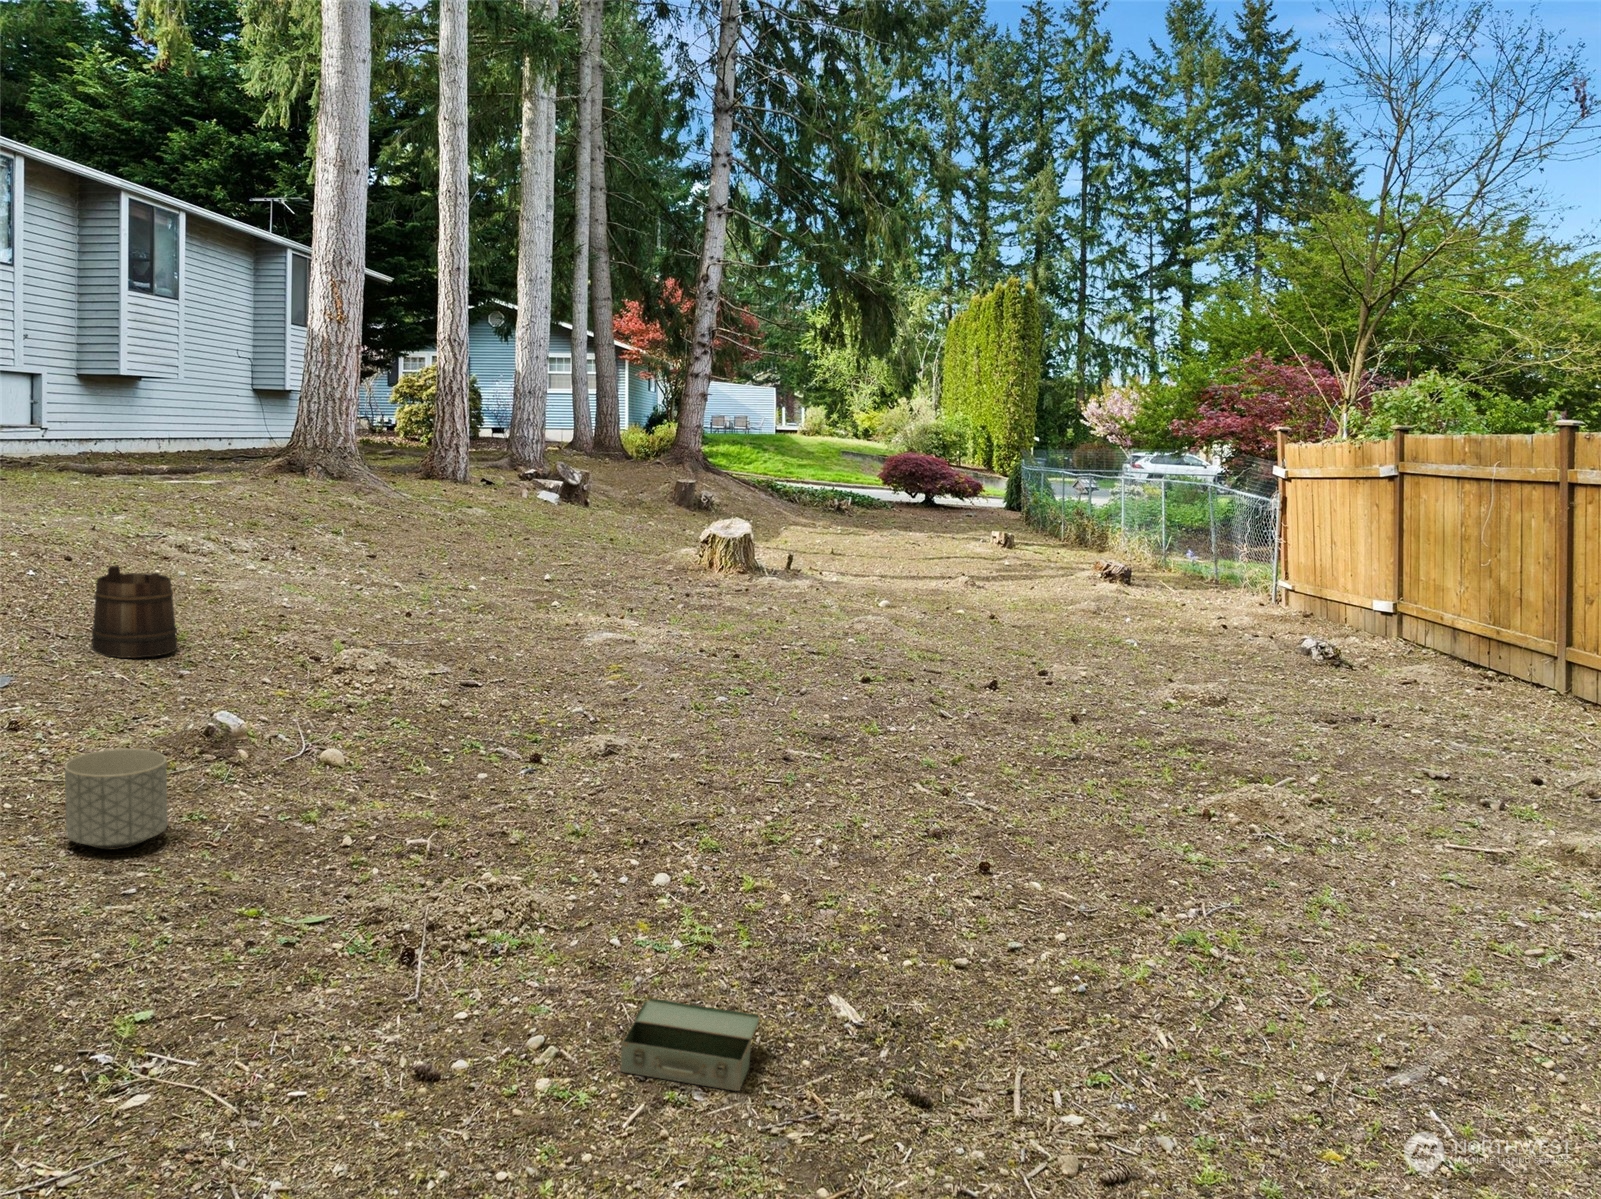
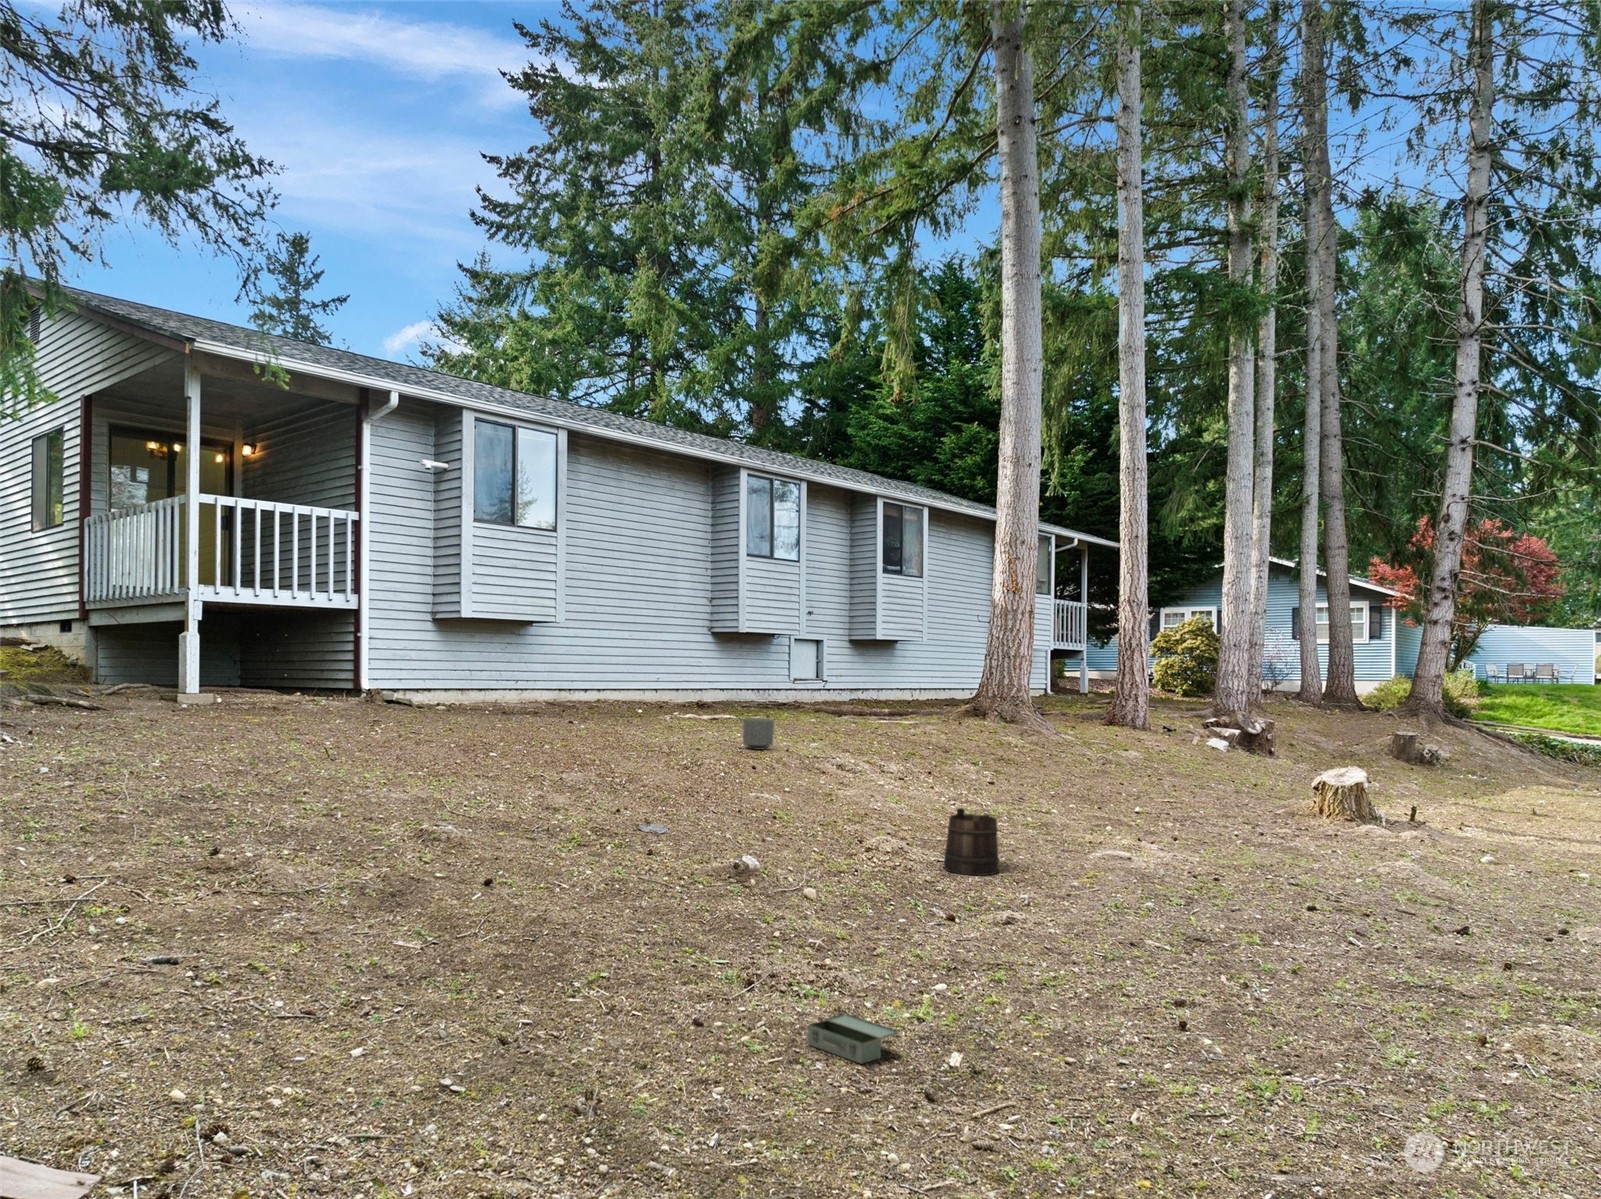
bucket: present [92,566,177,658] -> present [944,808,999,875]
planter: present [65,749,167,850] -> present [743,718,774,750]

